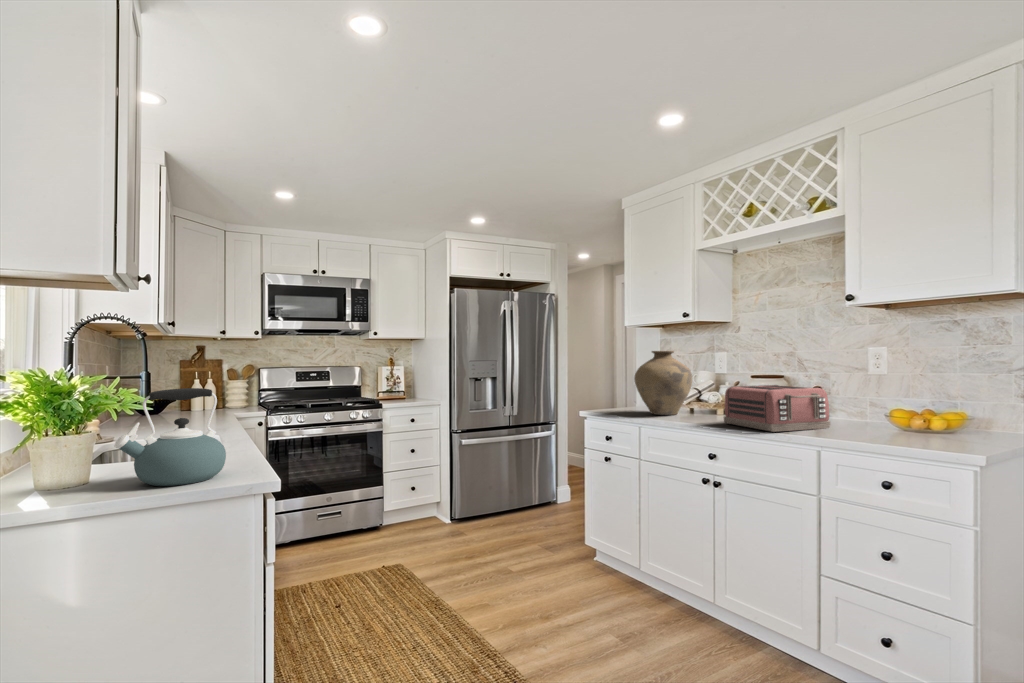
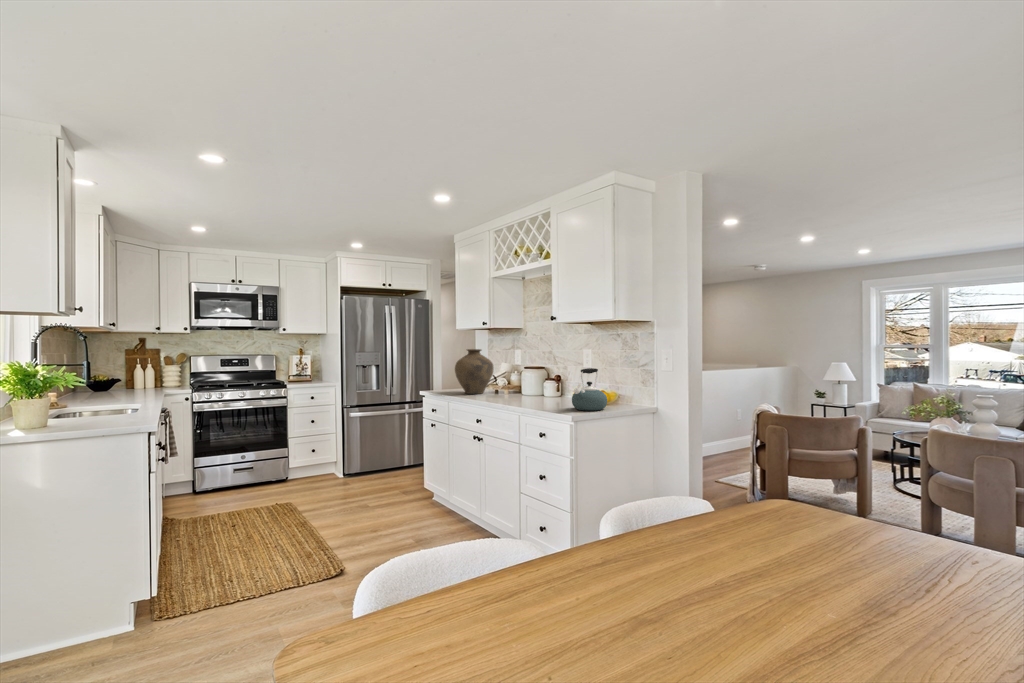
toaster: present [724,385,830,432] -> none [496,374,553,404]
kettle: present [114,388,226,486] -> present [572,368,607,411]

